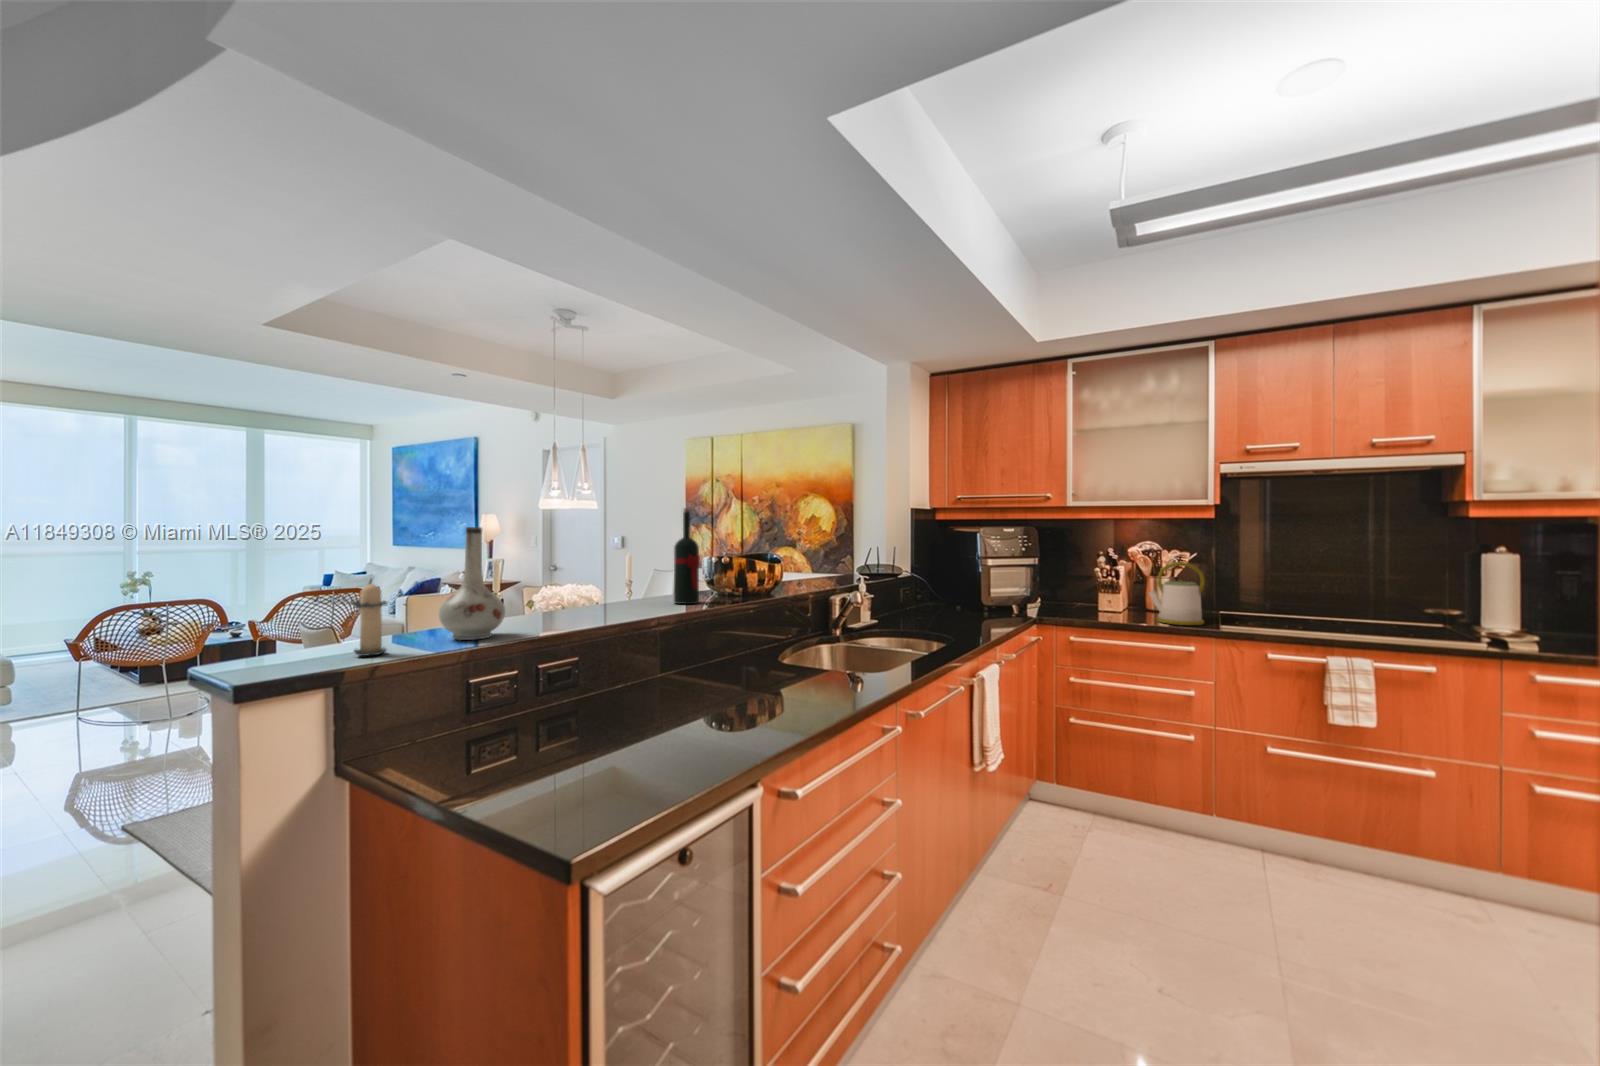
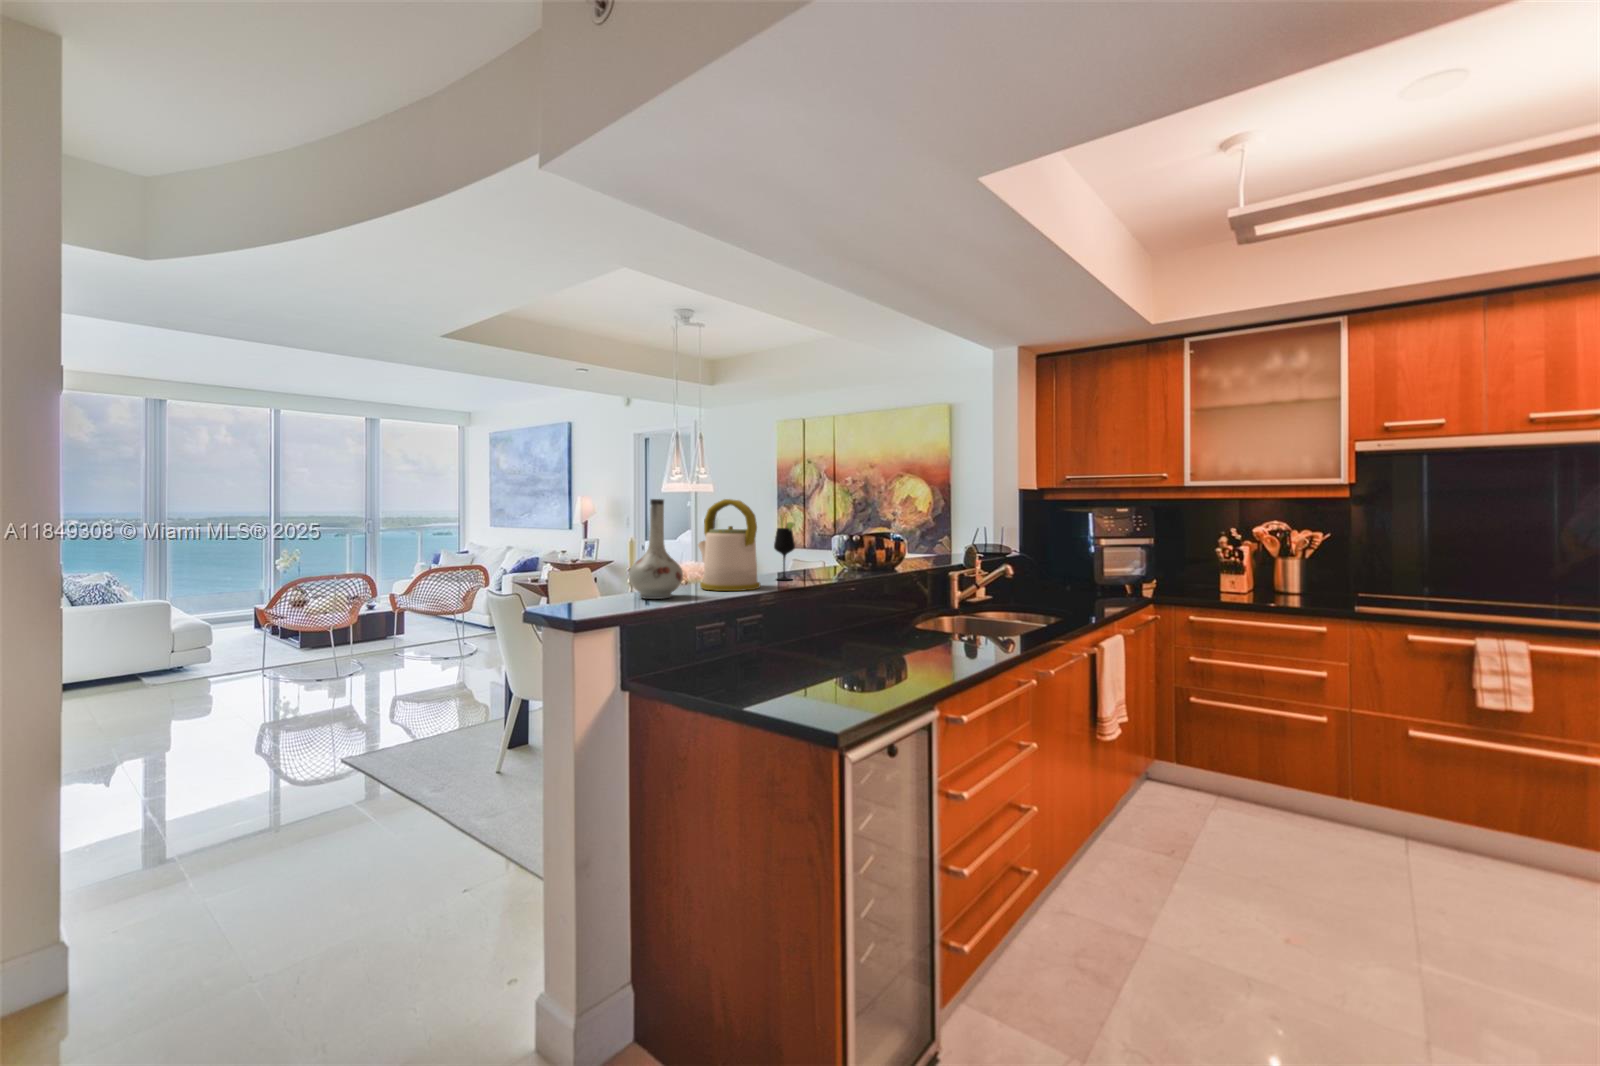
wine bottle: present [674,508,700,604] -> none [810,485,835,575]
wine glass: none [629,542,652,611] -> present [774,522,795,580]
kettle: present [1149,562,1205,625] -> present [698,499,760,591]
candle: present [354,583,388,656] -> none [568,542,601,609]

